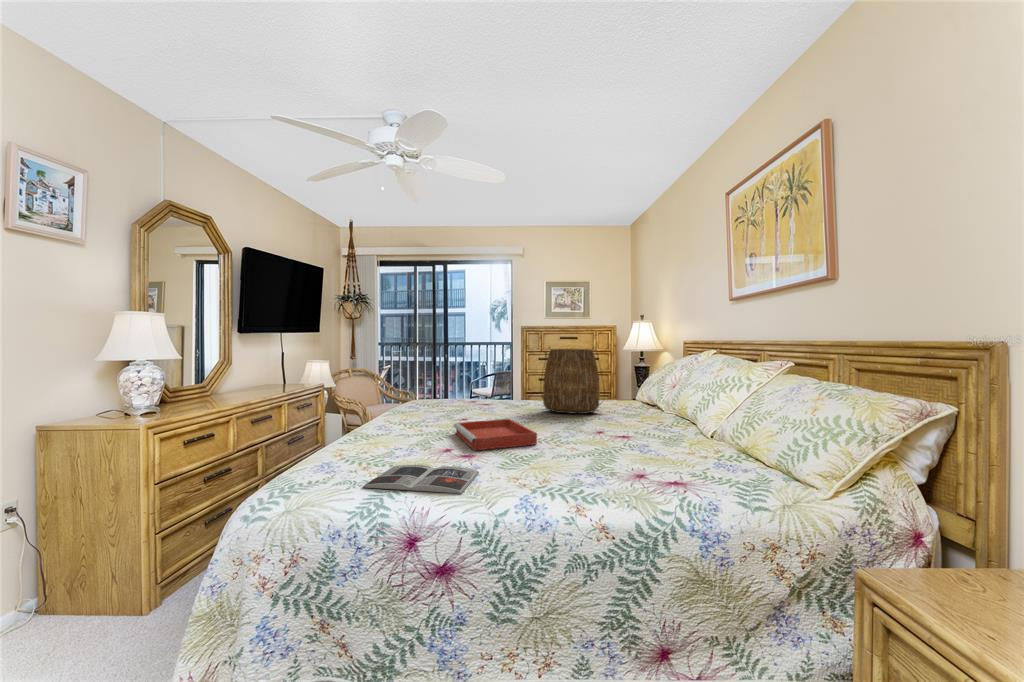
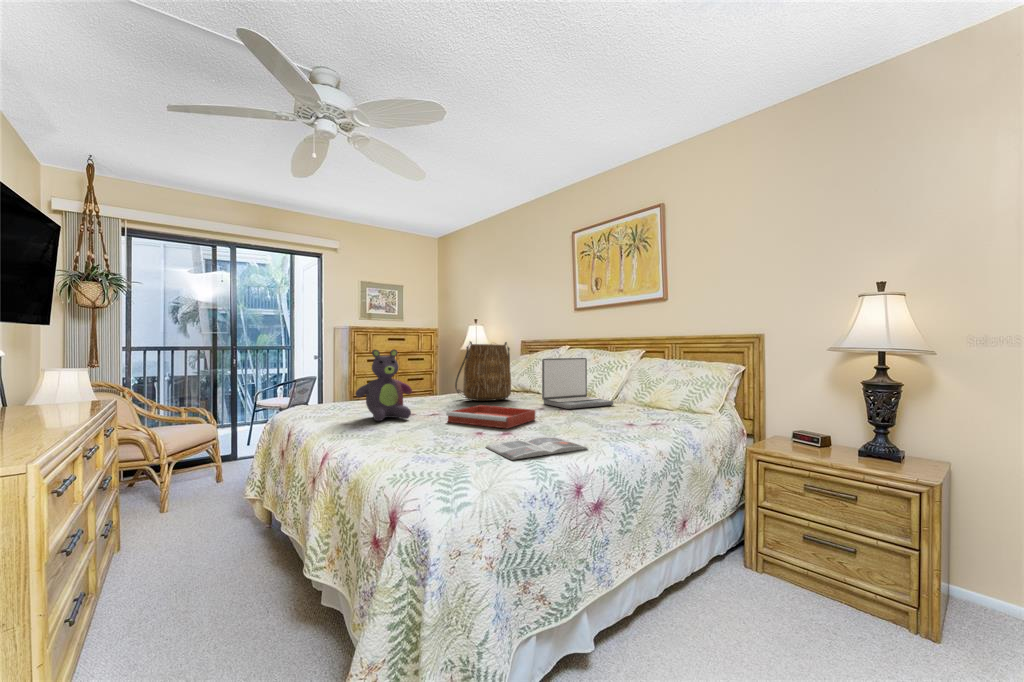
stuffed bear: none [404,357,456,425] -> present [356,349,412,421]
laptop: none [615,368,701,438] -> present [542,358,614,409]

